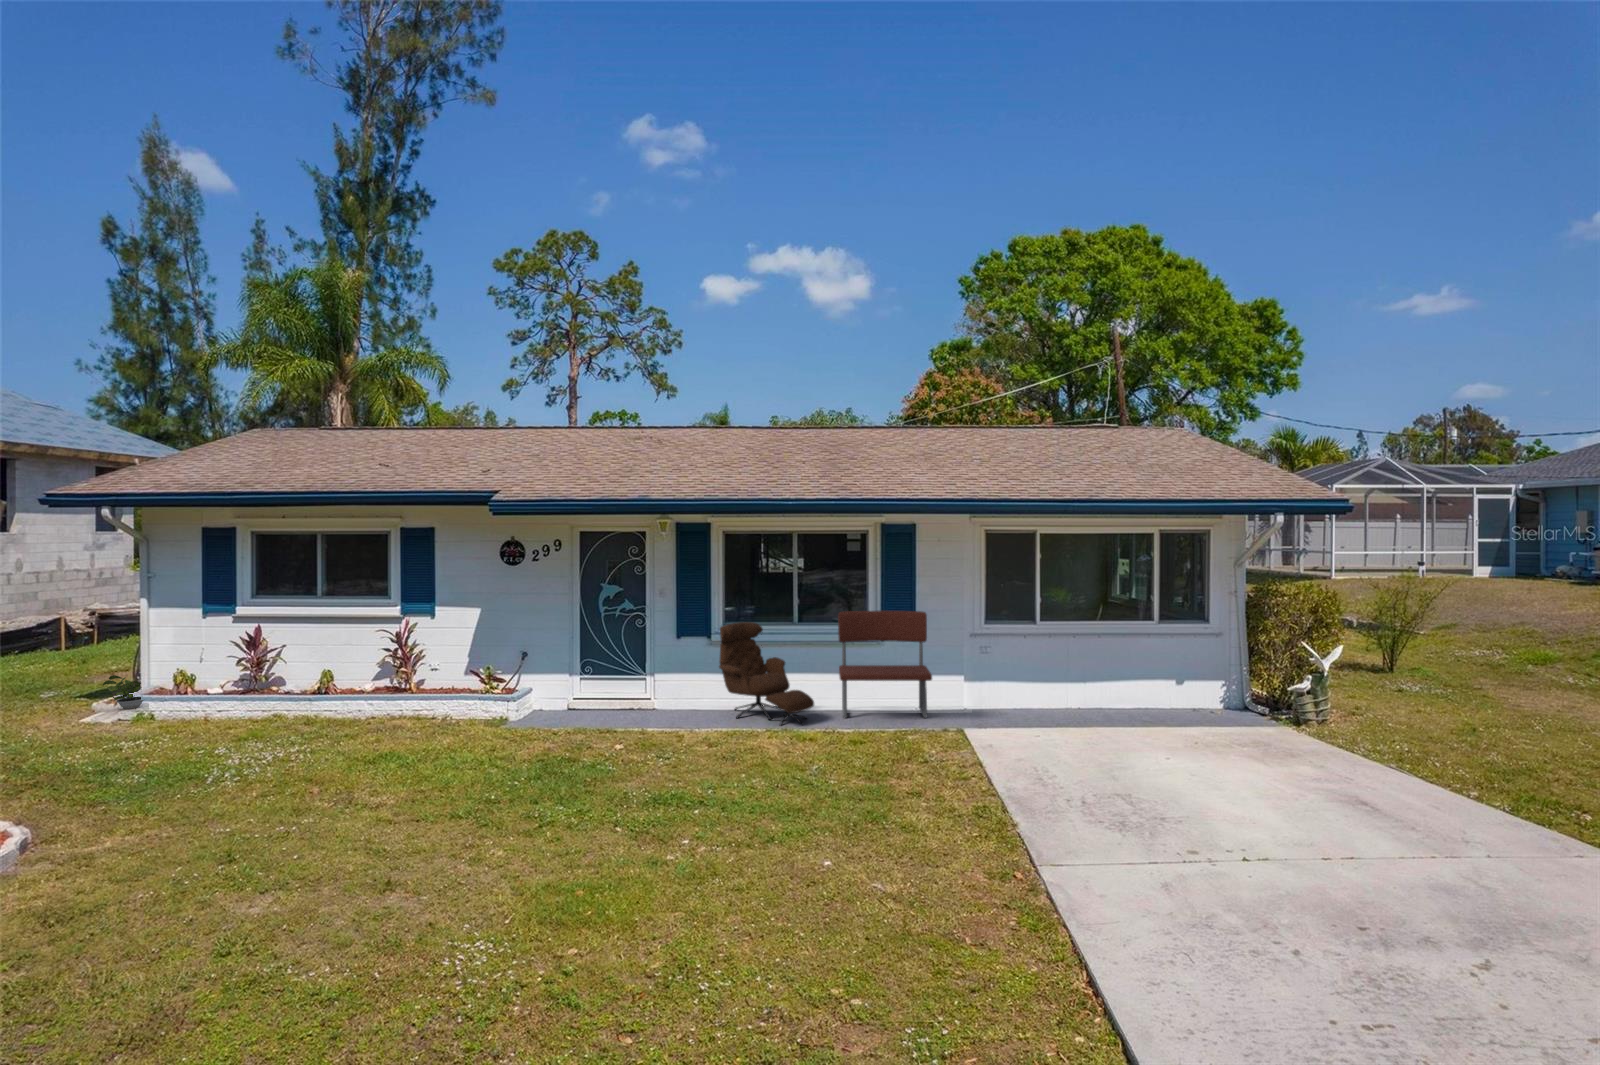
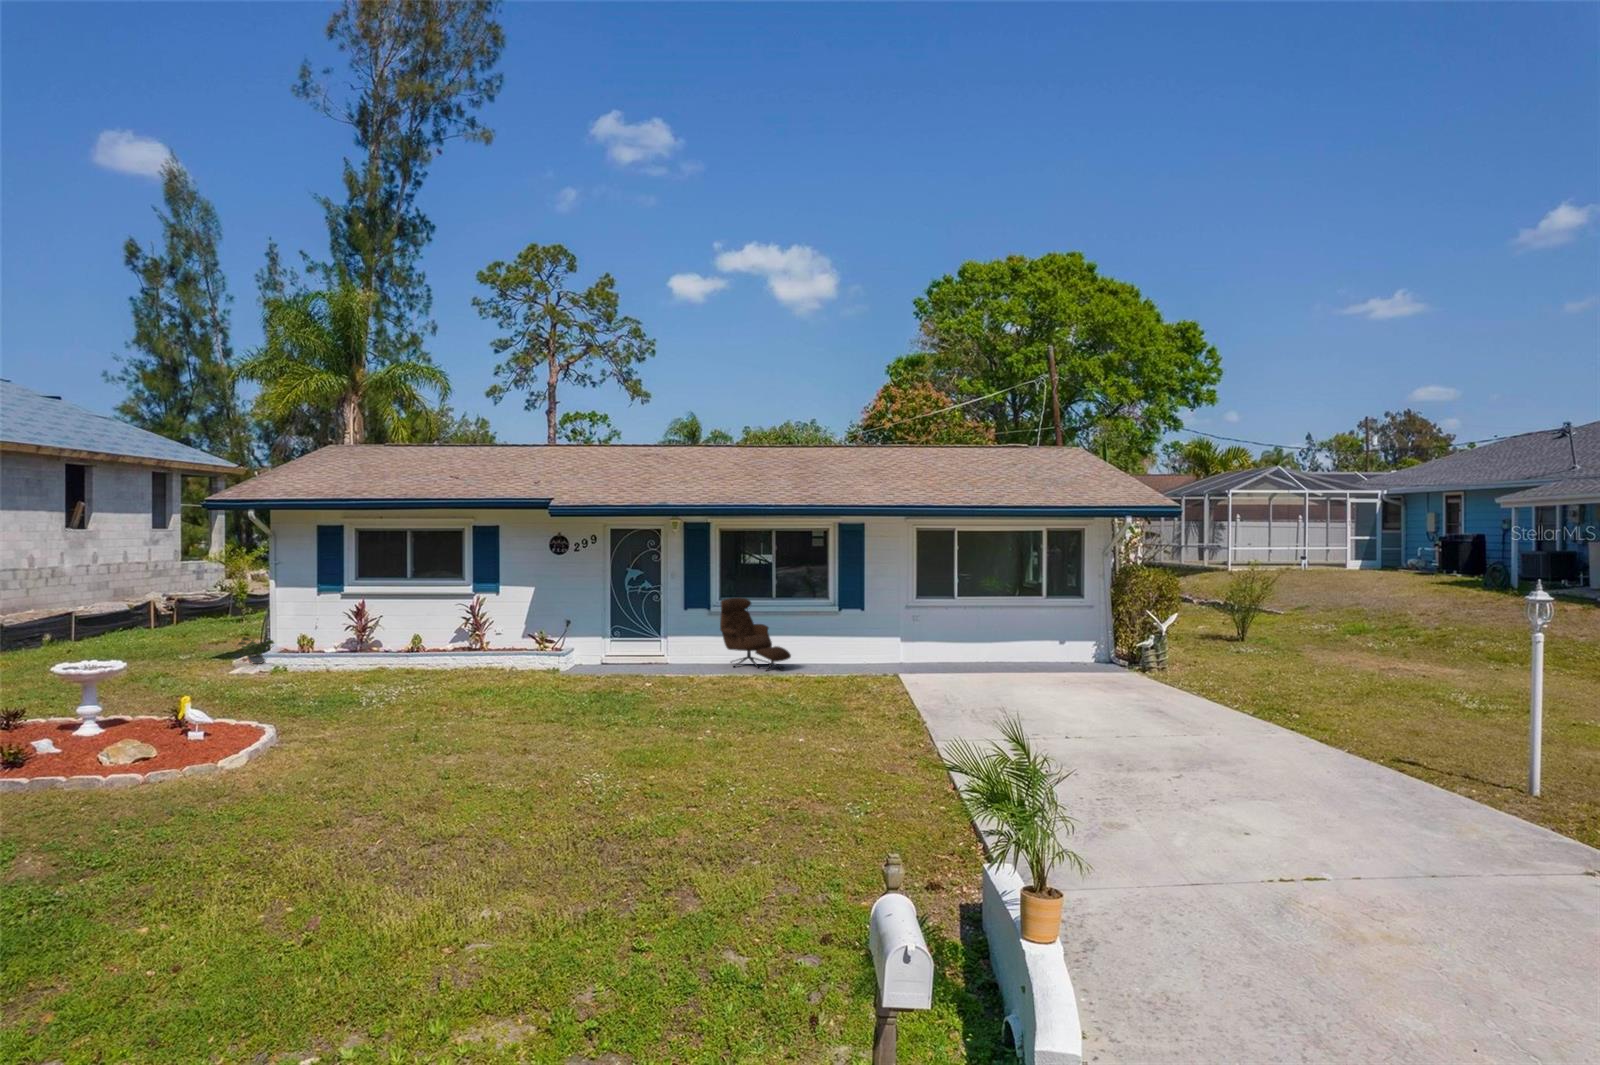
bench: present [838,611,932,718] -> none [809,589,877,667]

